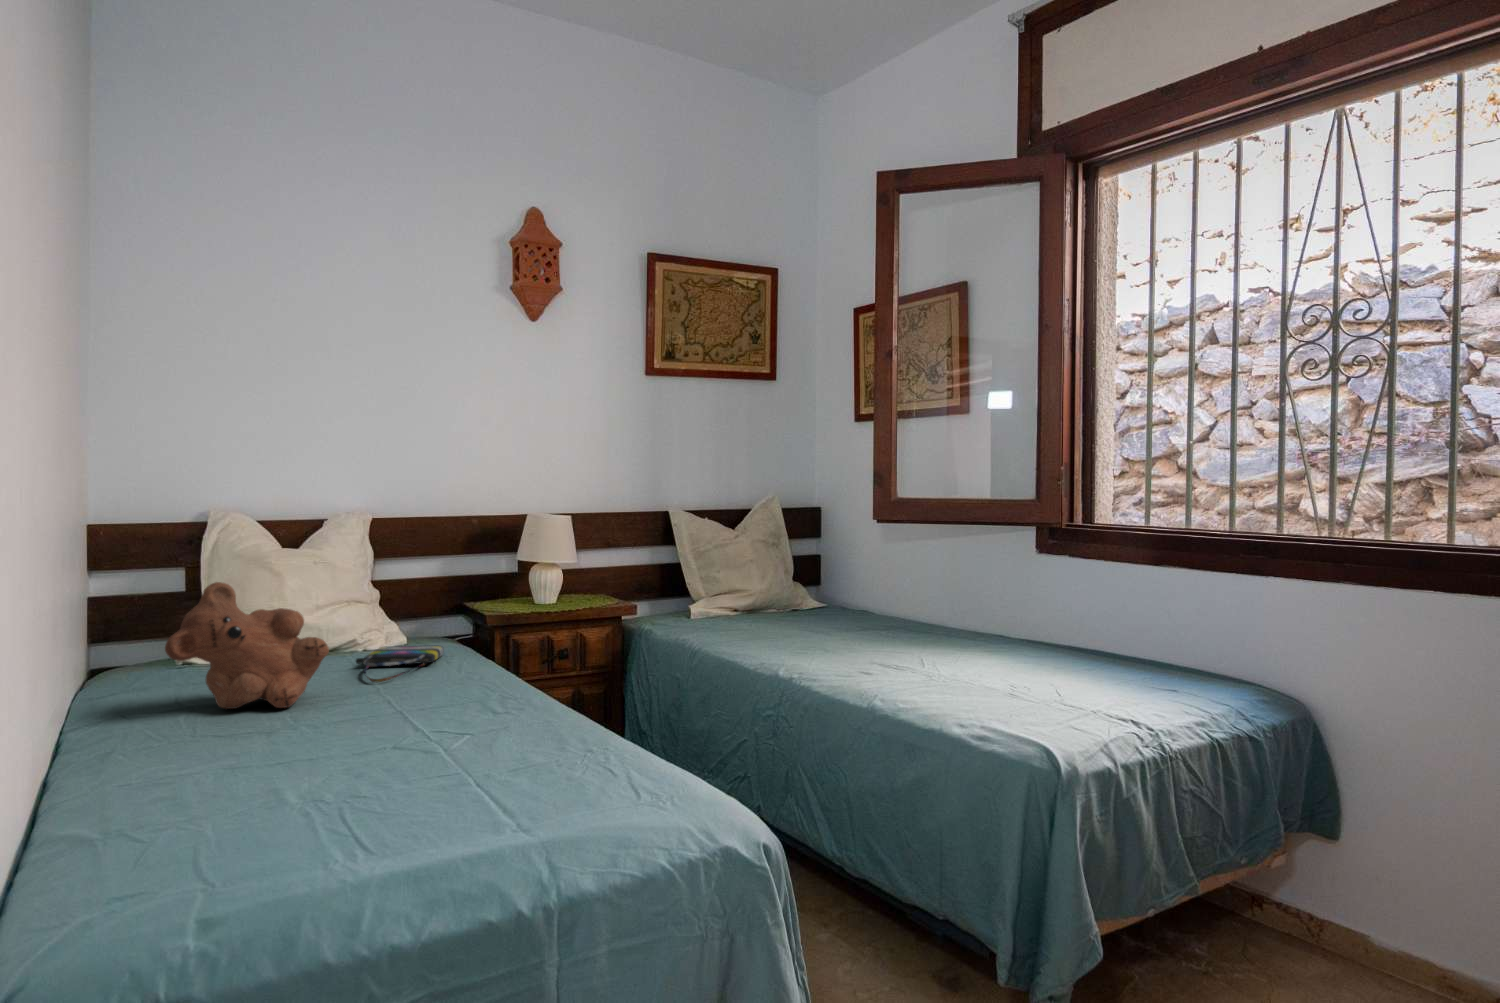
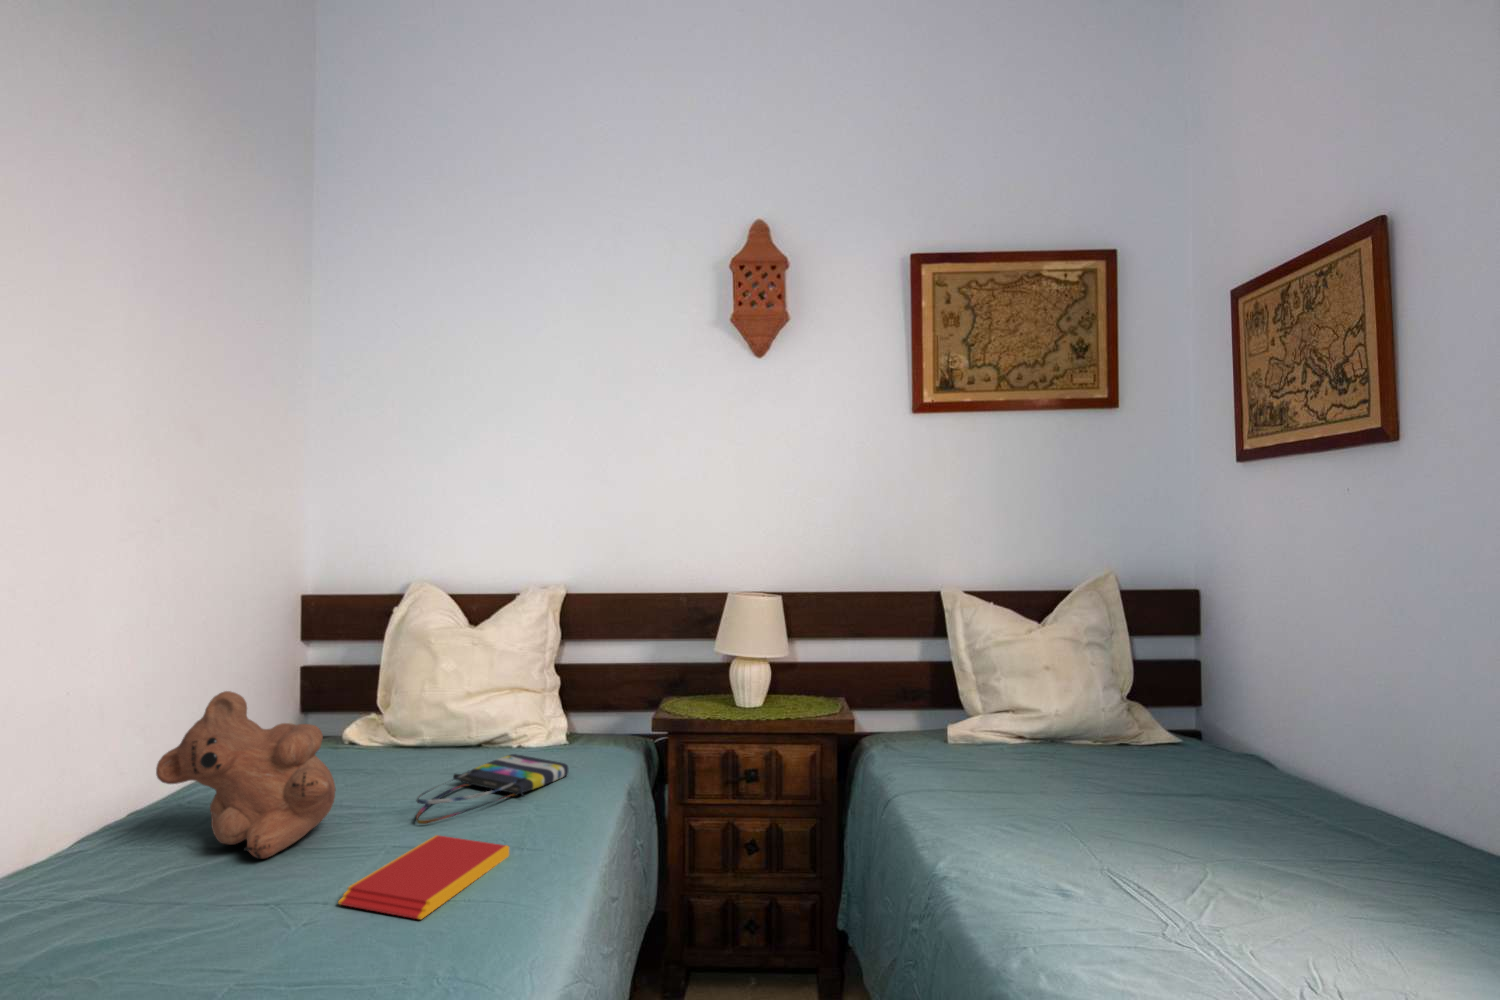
book: none [406,676,482,709] -> present [338,835,509,919]

